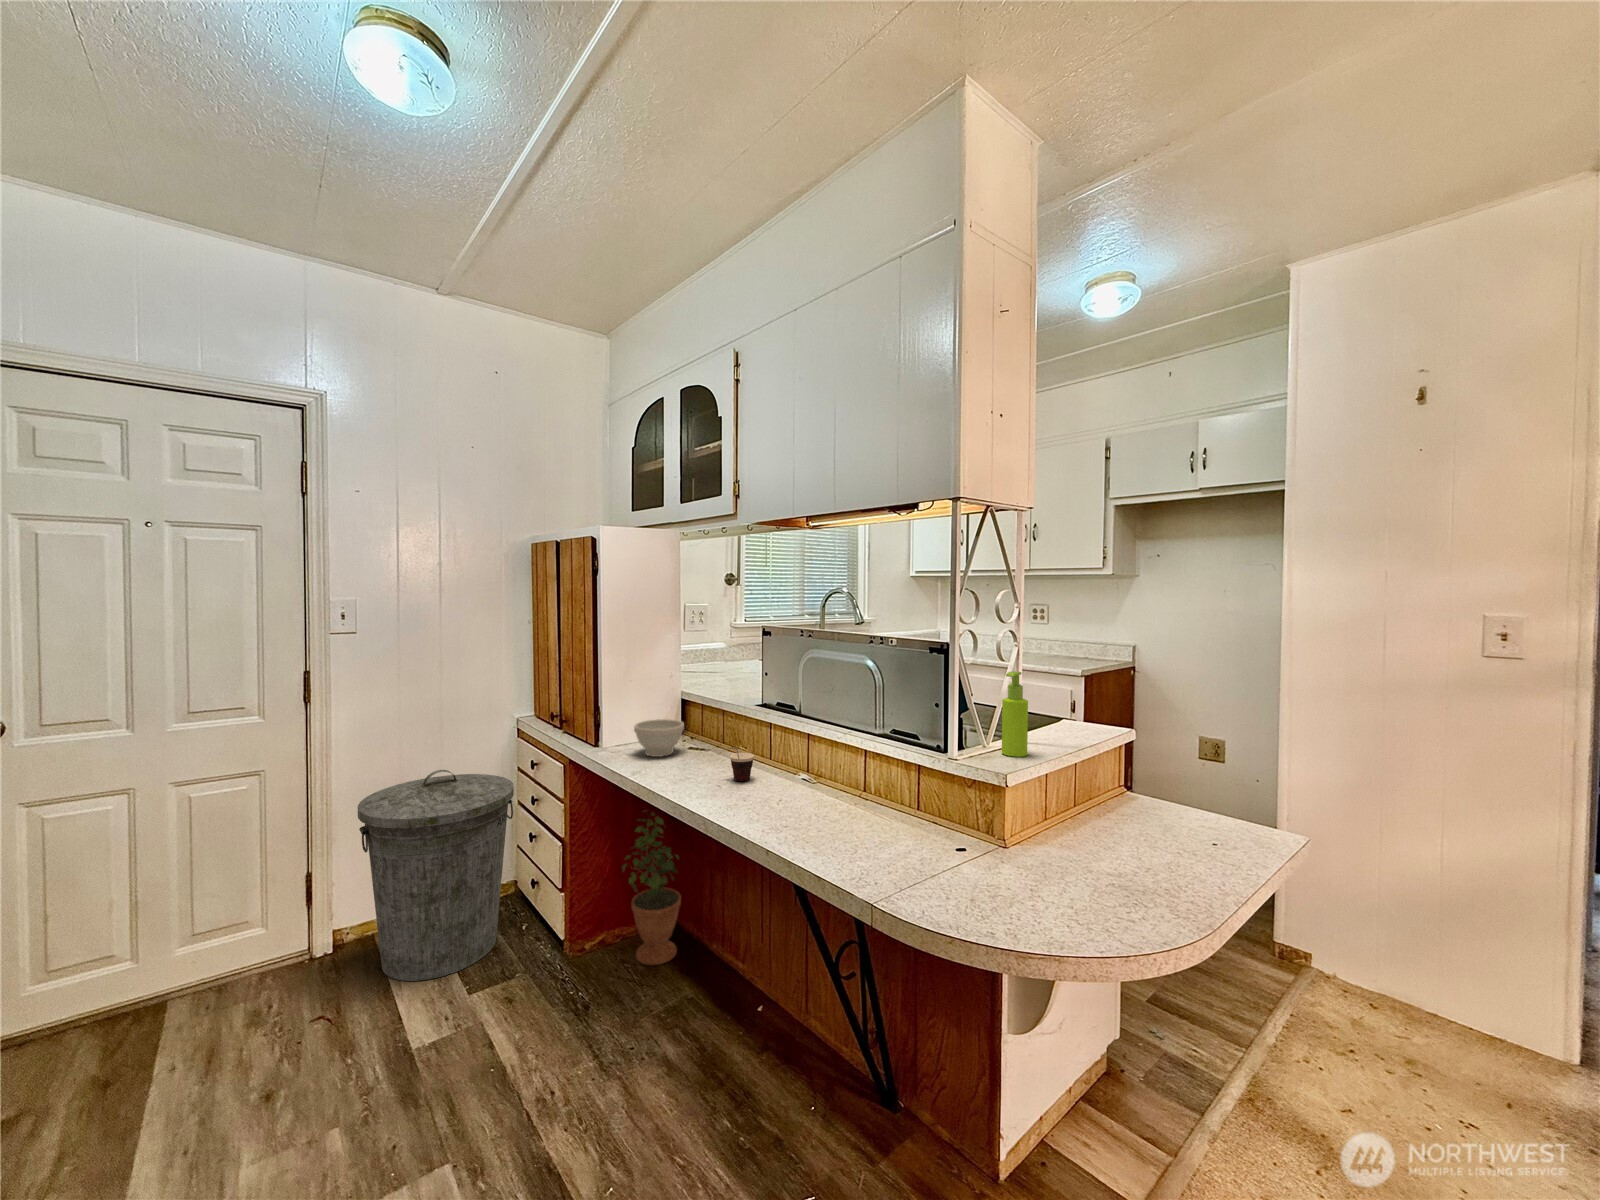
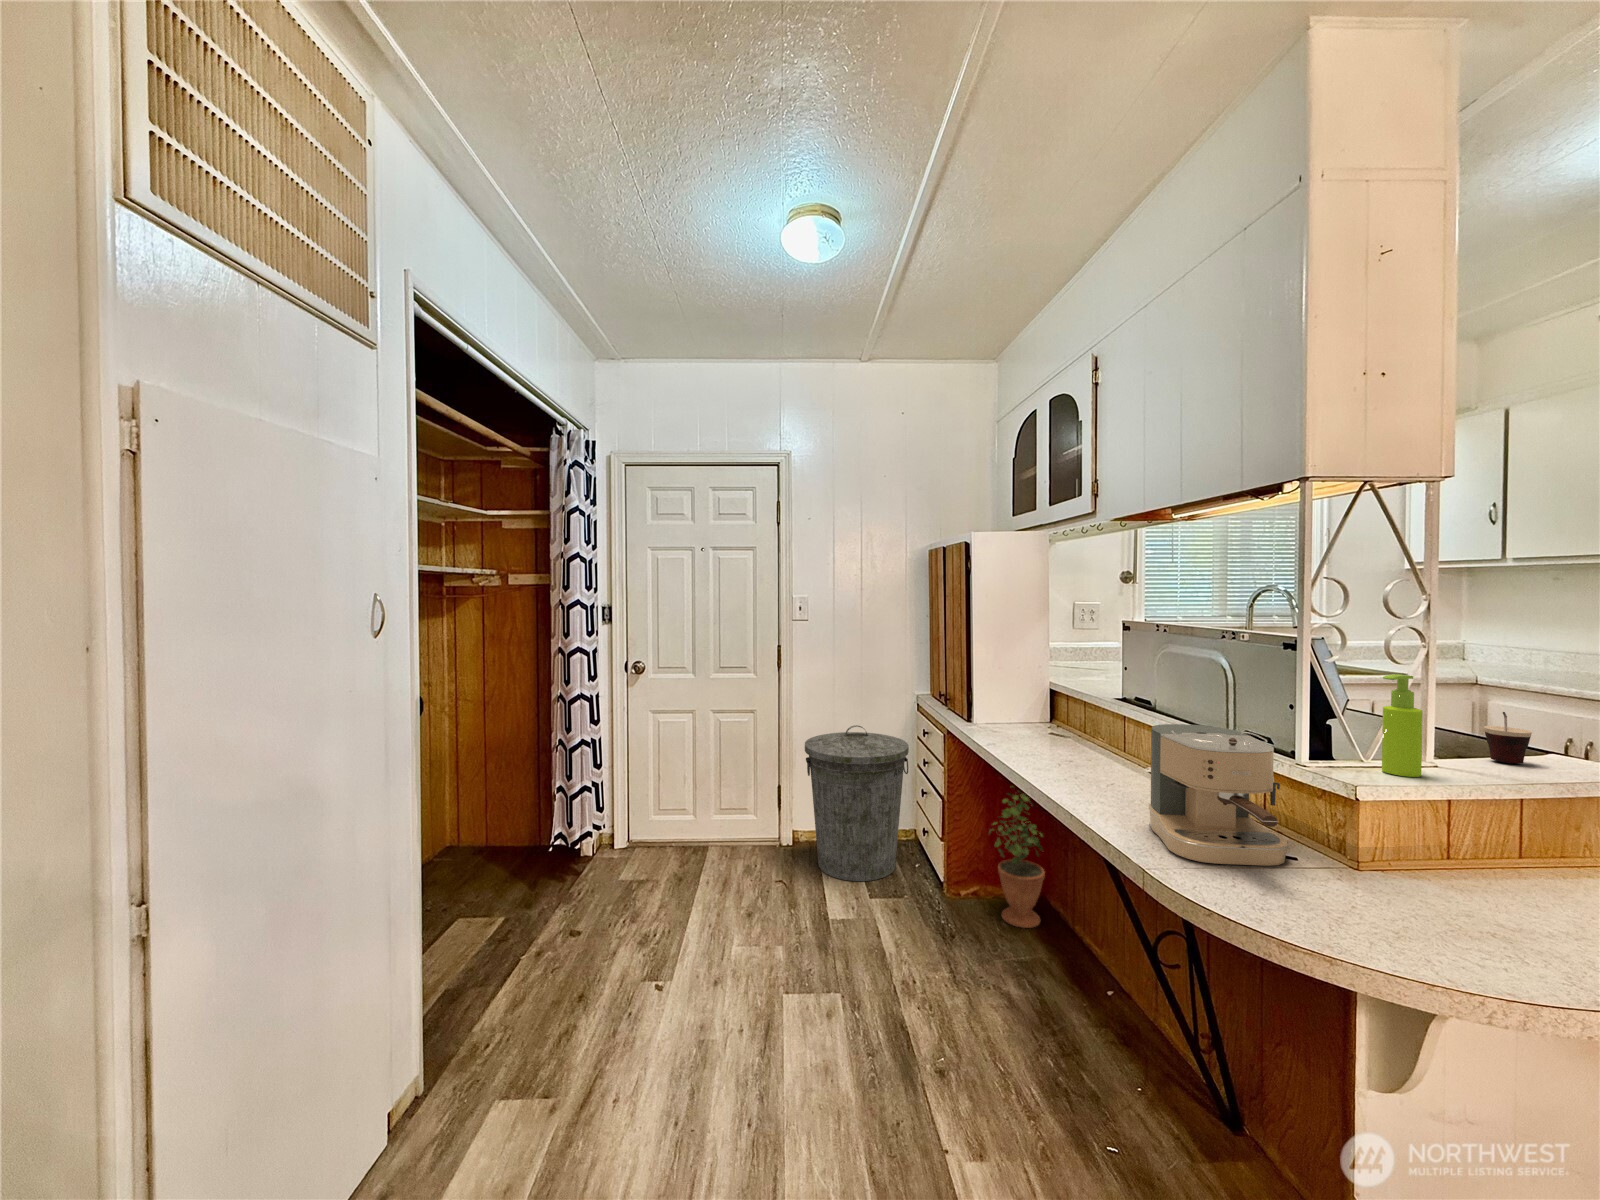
bowl: present [634,719,684,757] -> none [998,703,1045,736]
coffee maker: none [836,732,972,876] -> present [1149,724,1289,866]
cup: present [730,747,754,781] -> present [1484,712,1532,763]

